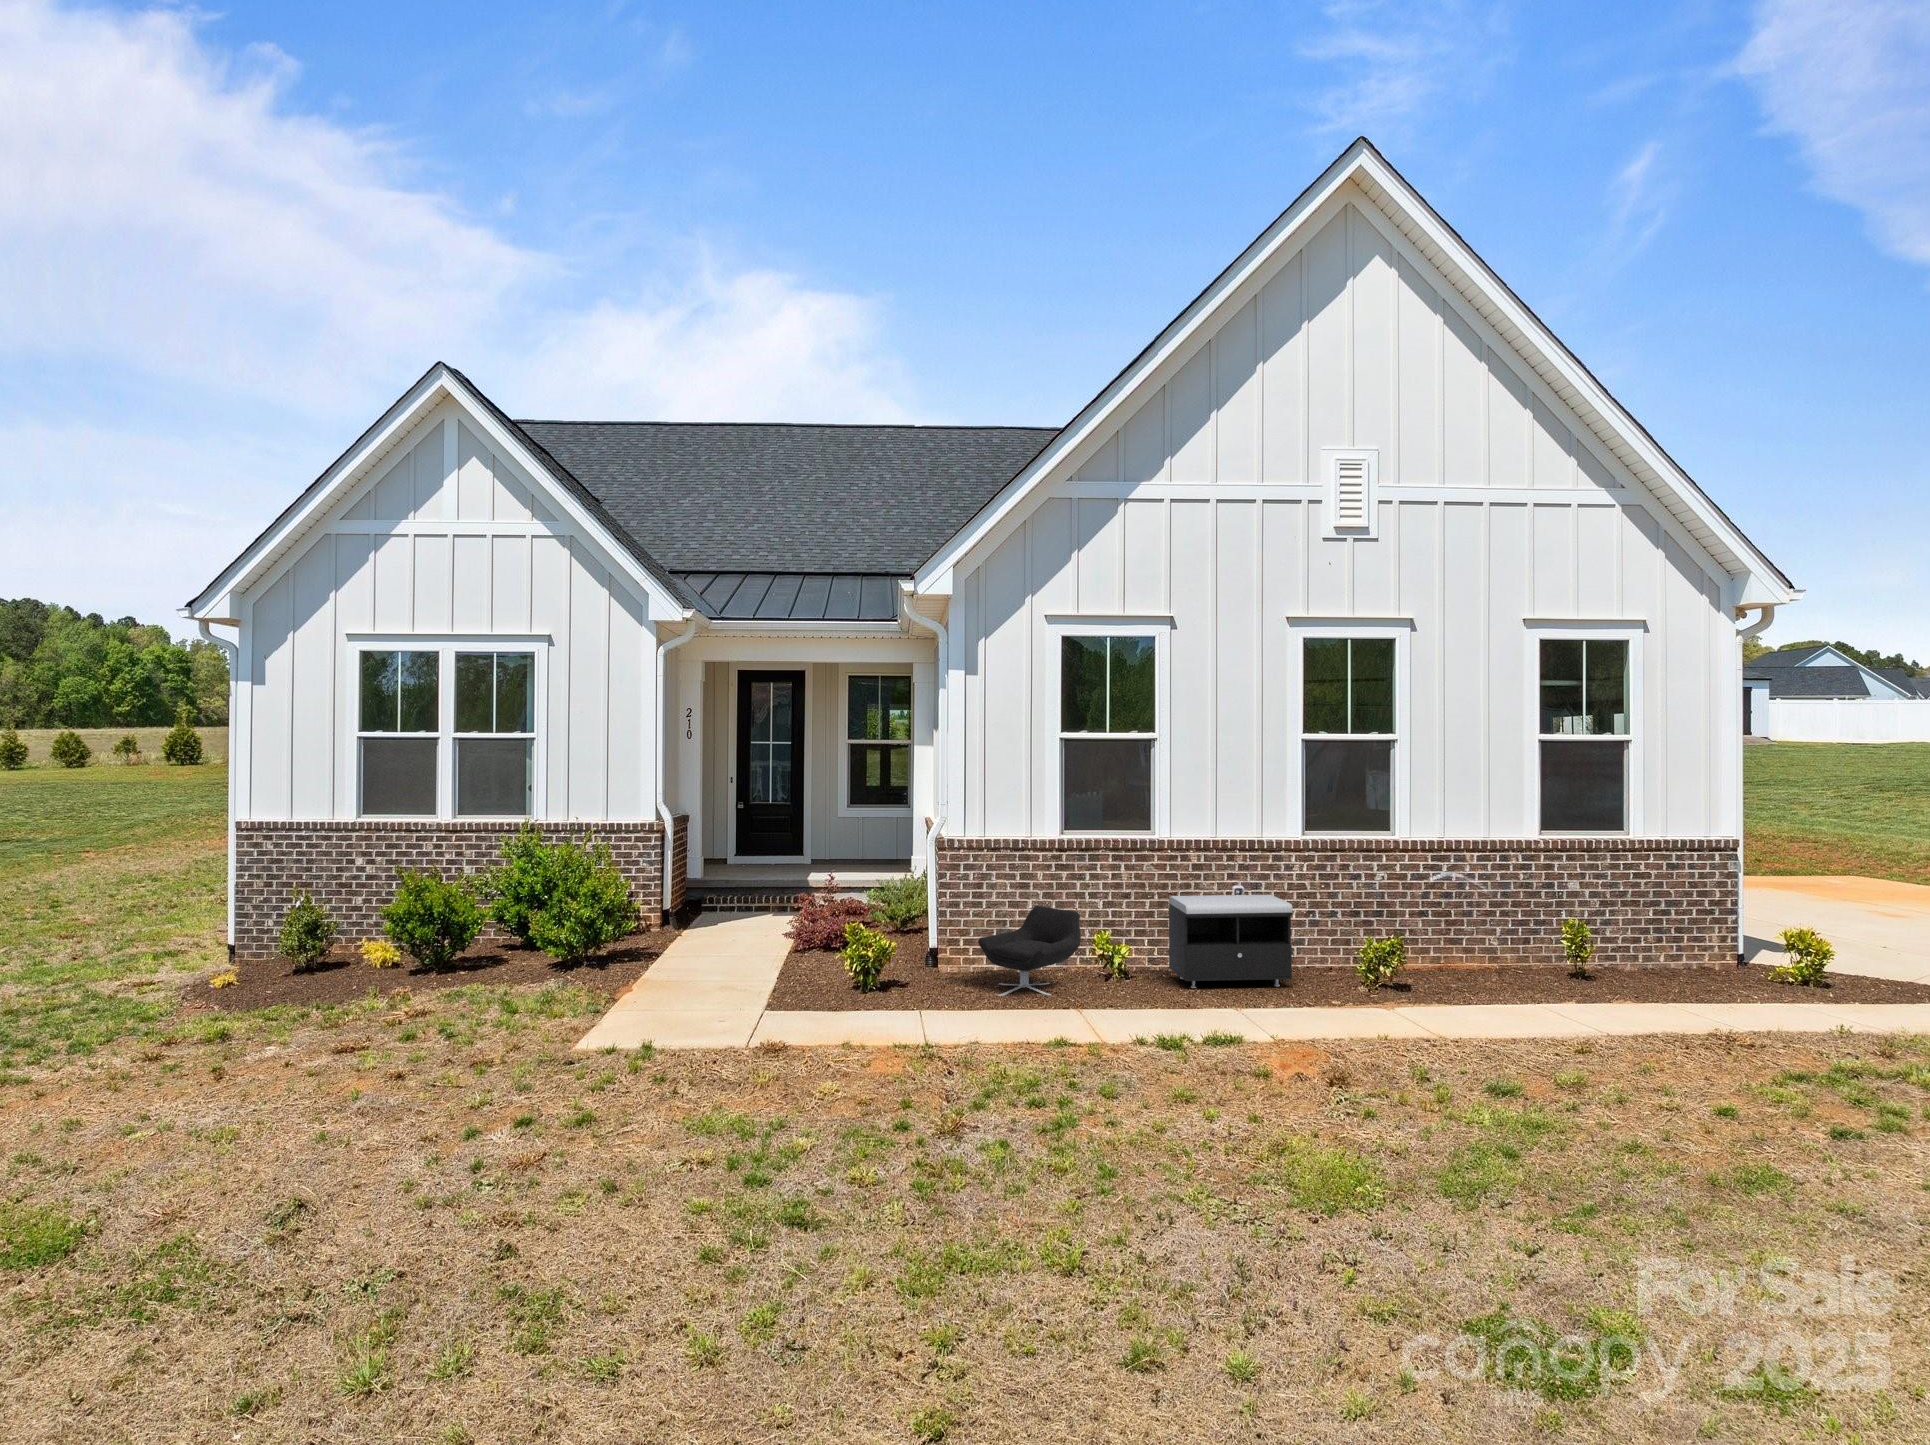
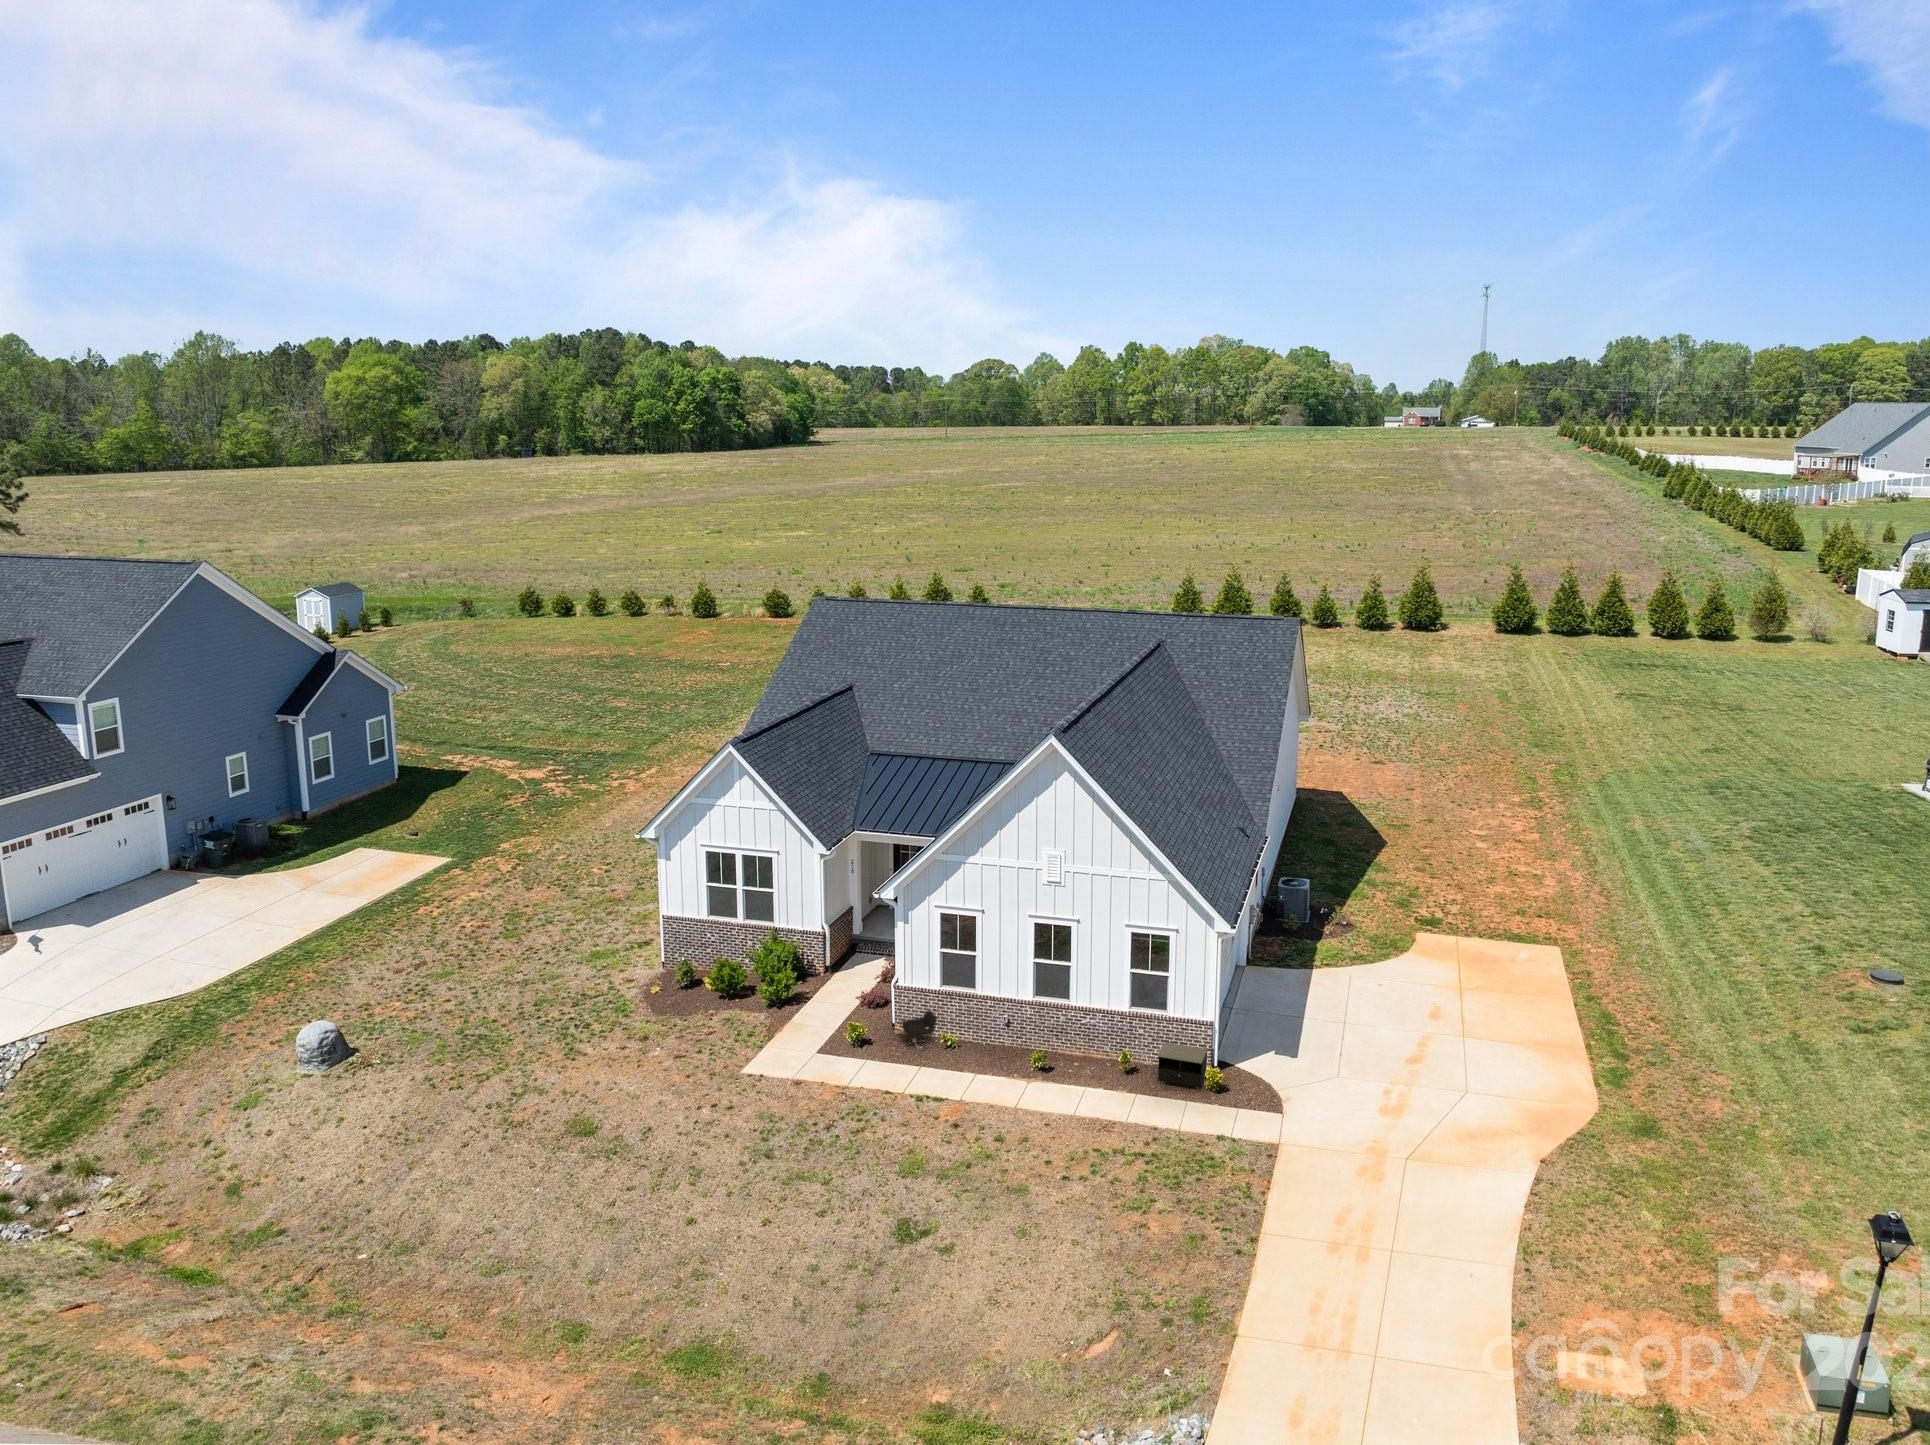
storage bench: present [1169,895,1293,988] -> present [1158,1042,1207,1089]

